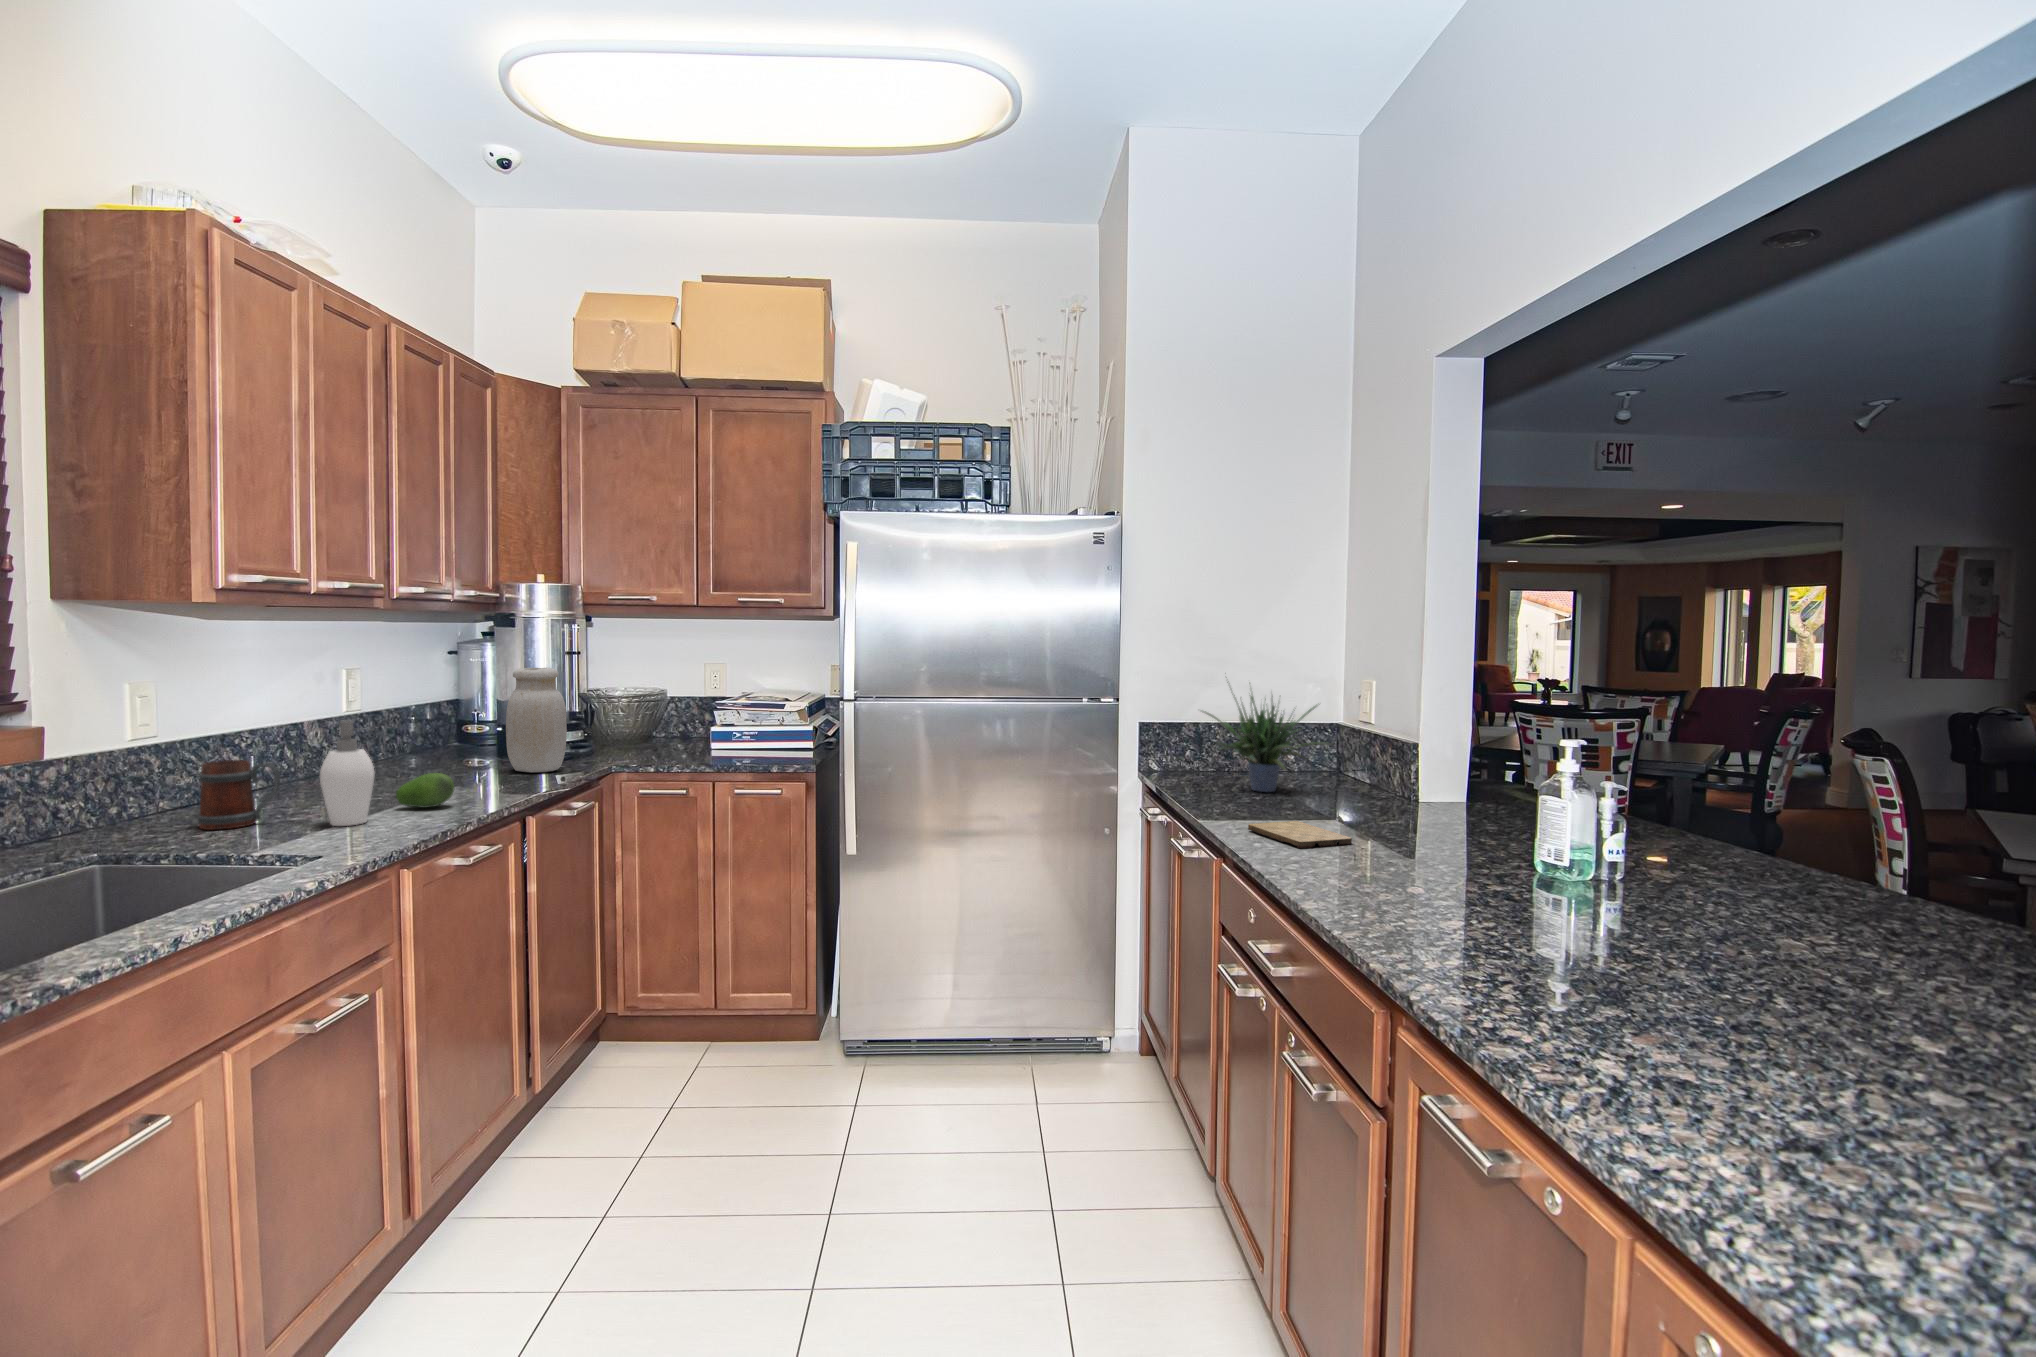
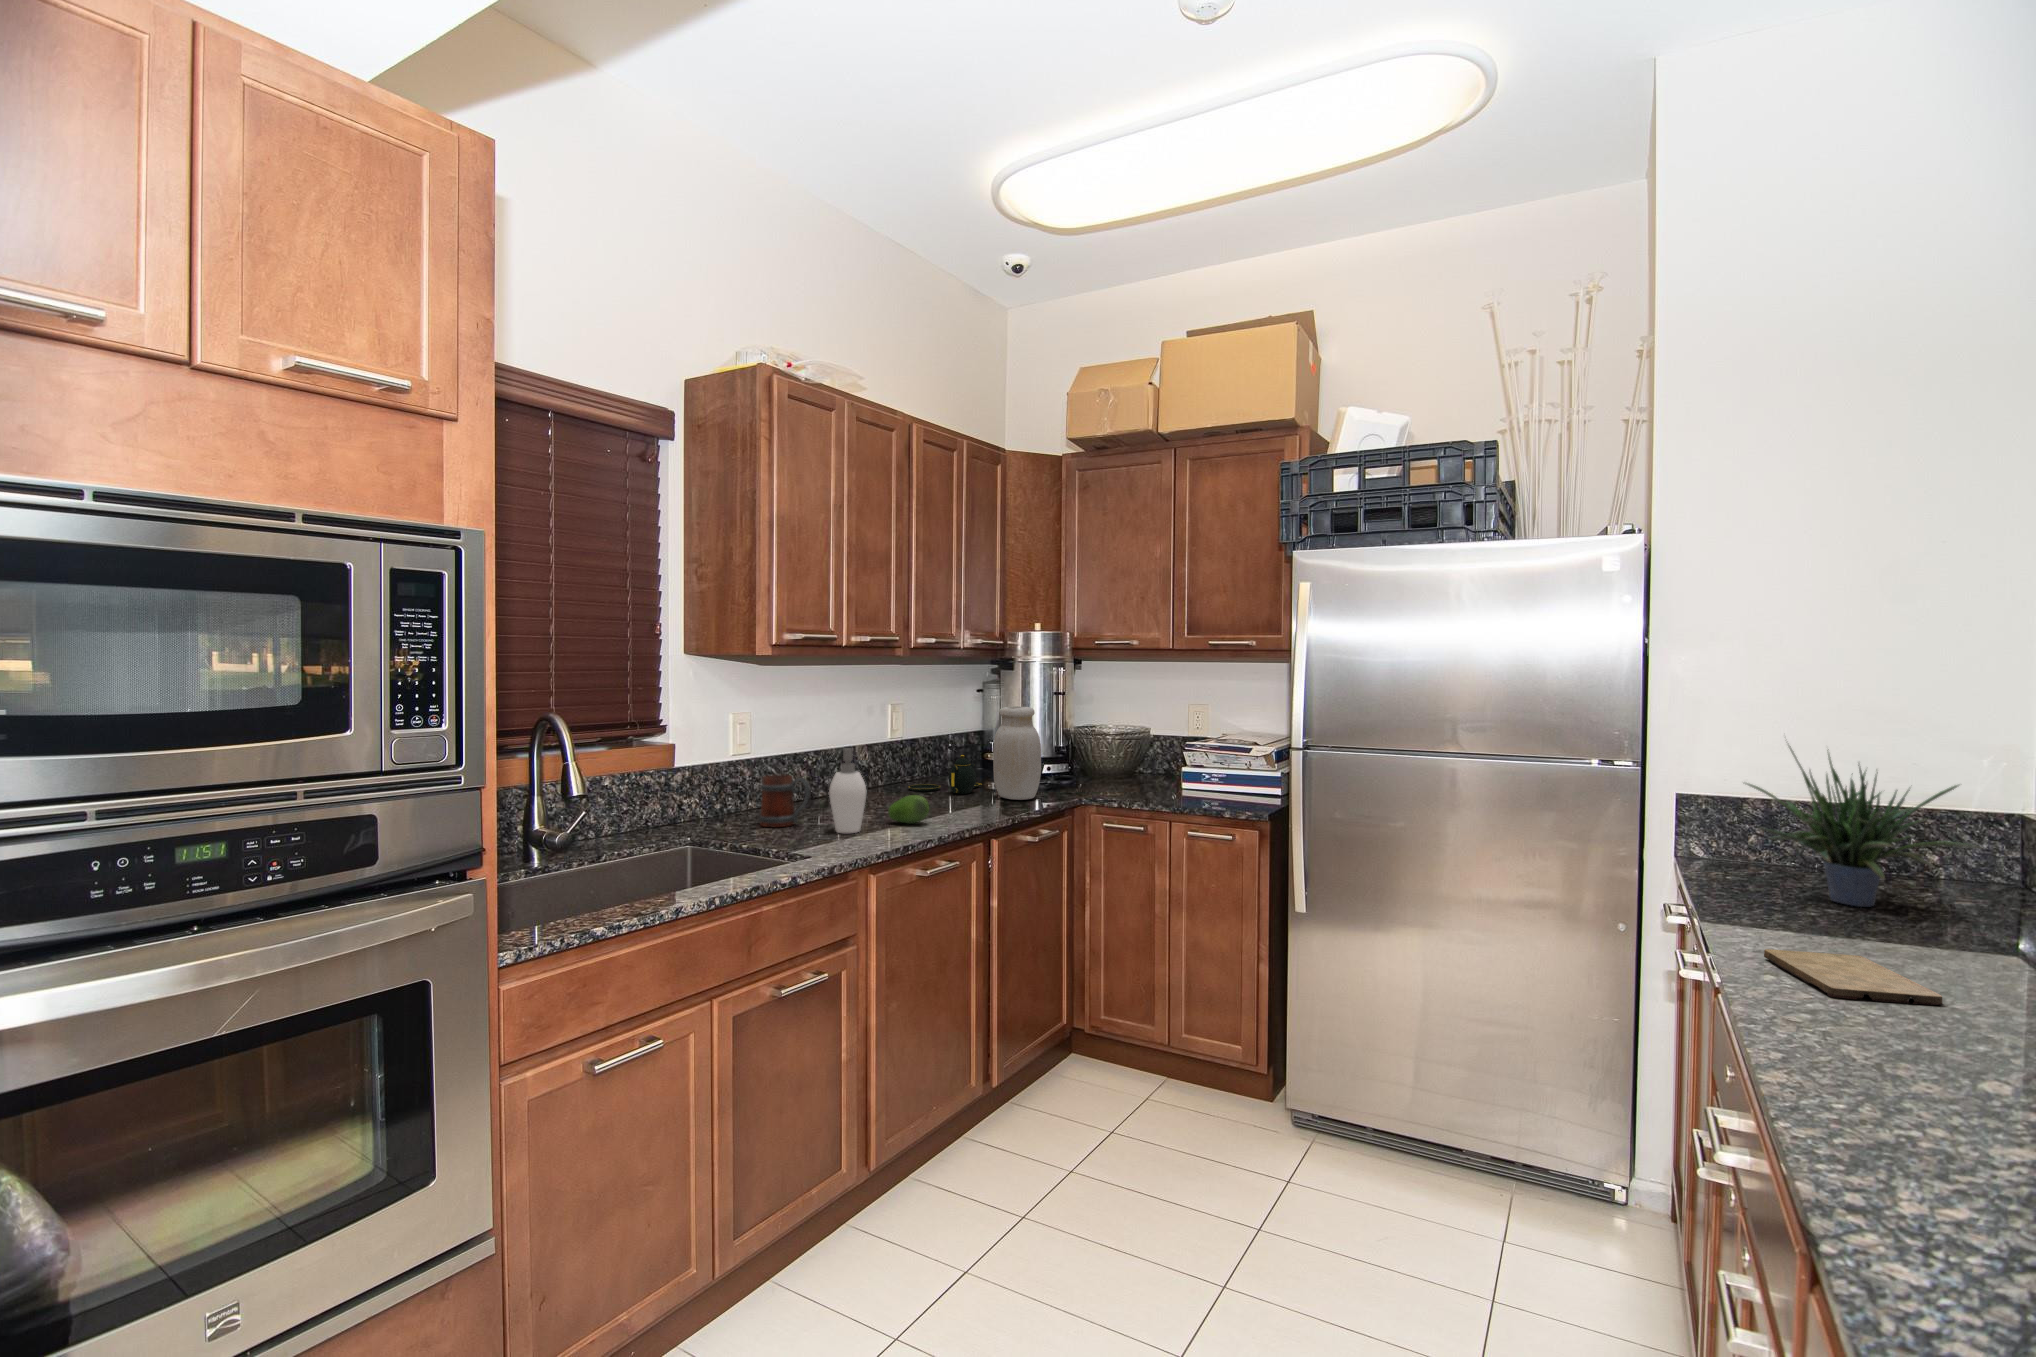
teapot: none [382,726,479,772] -> present [909,755,982,794]

